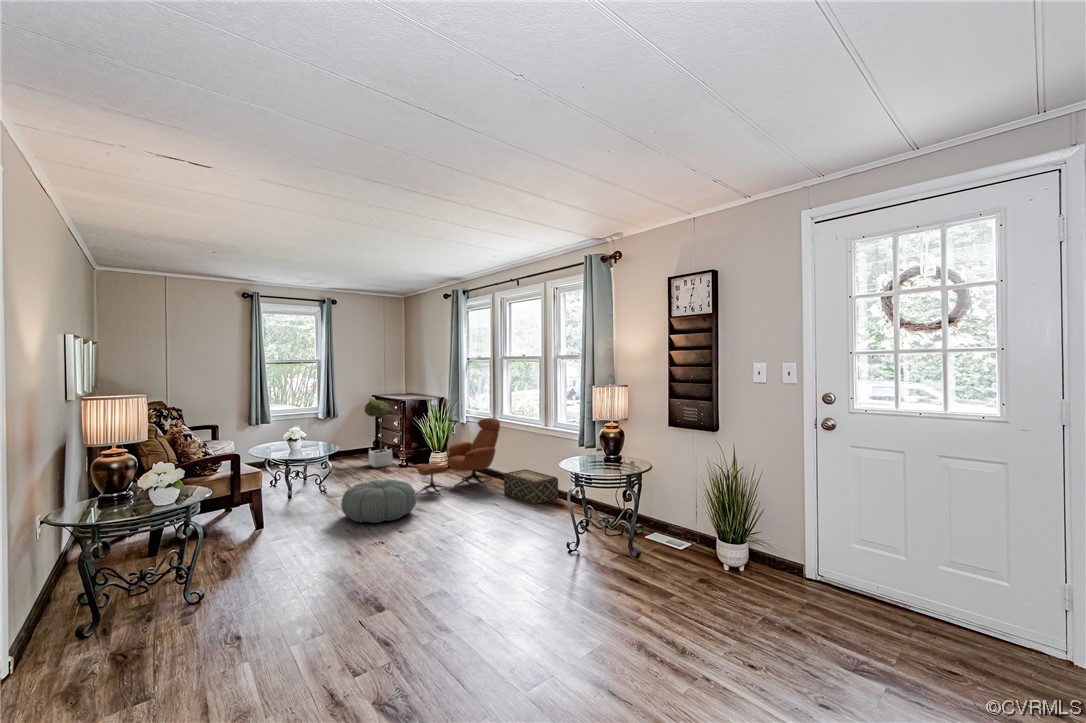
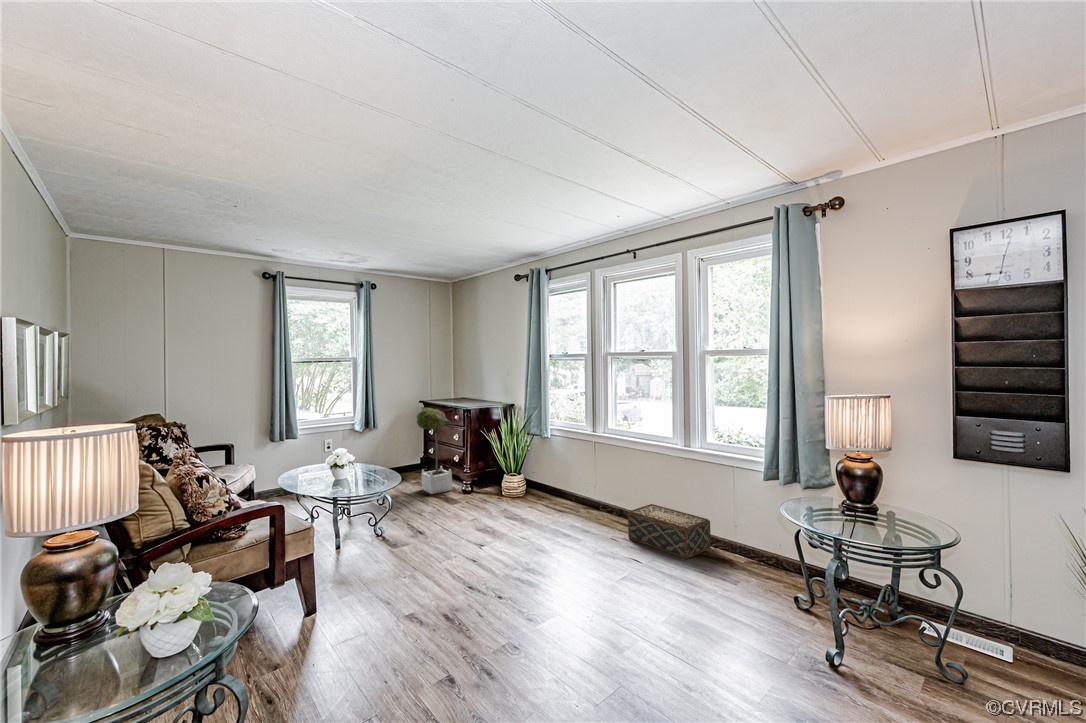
lounge chair: present [416,418,500,494] -> none [507,433,607,540]
pouf: present [341,480,416,523] -> none [427,527,530,600]

